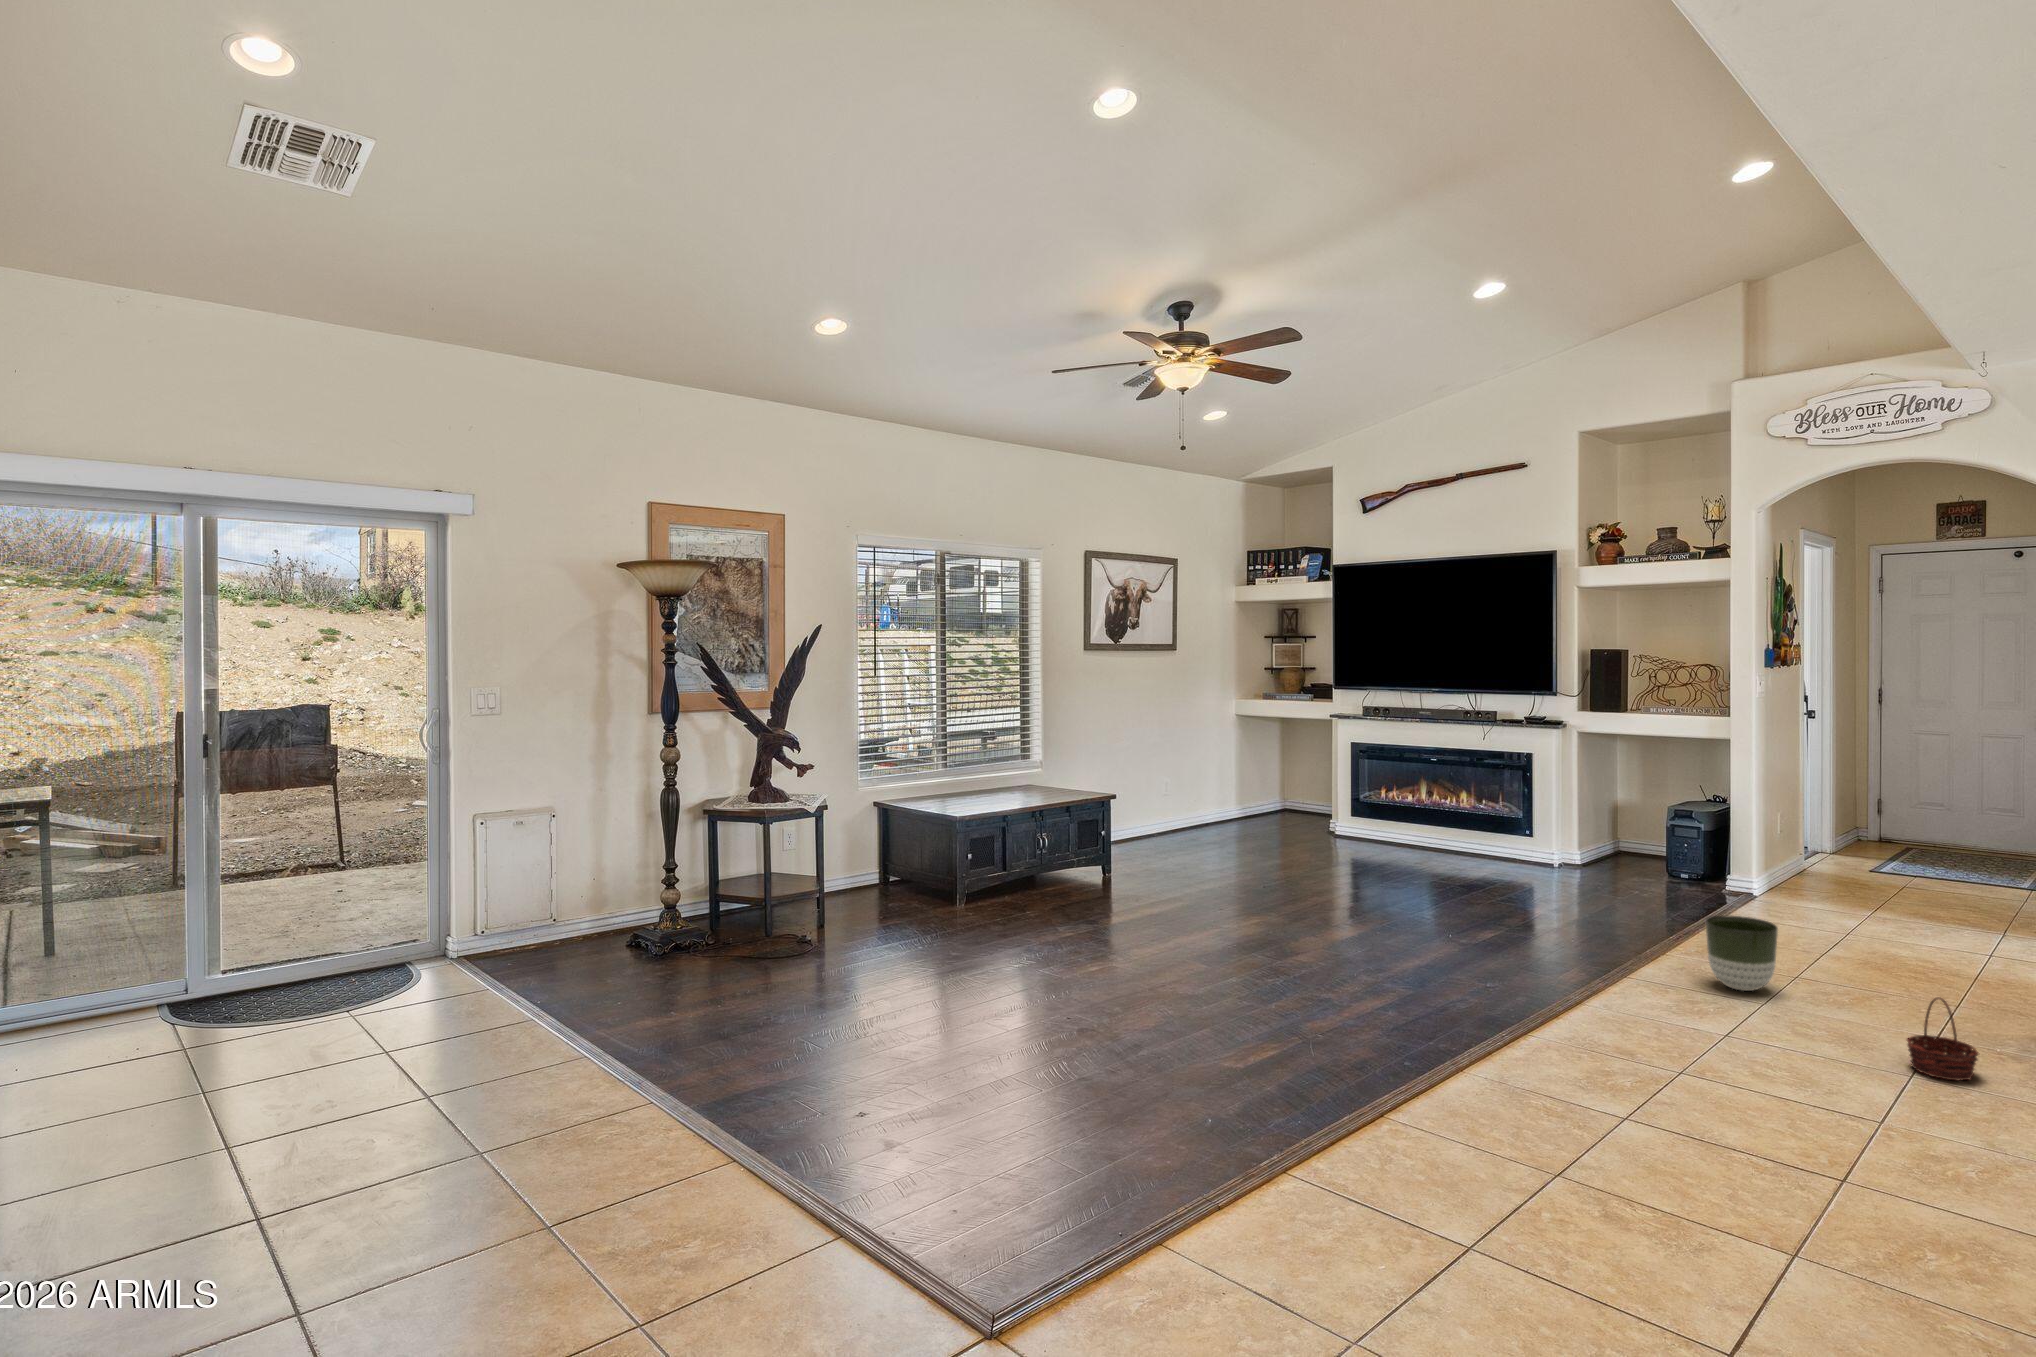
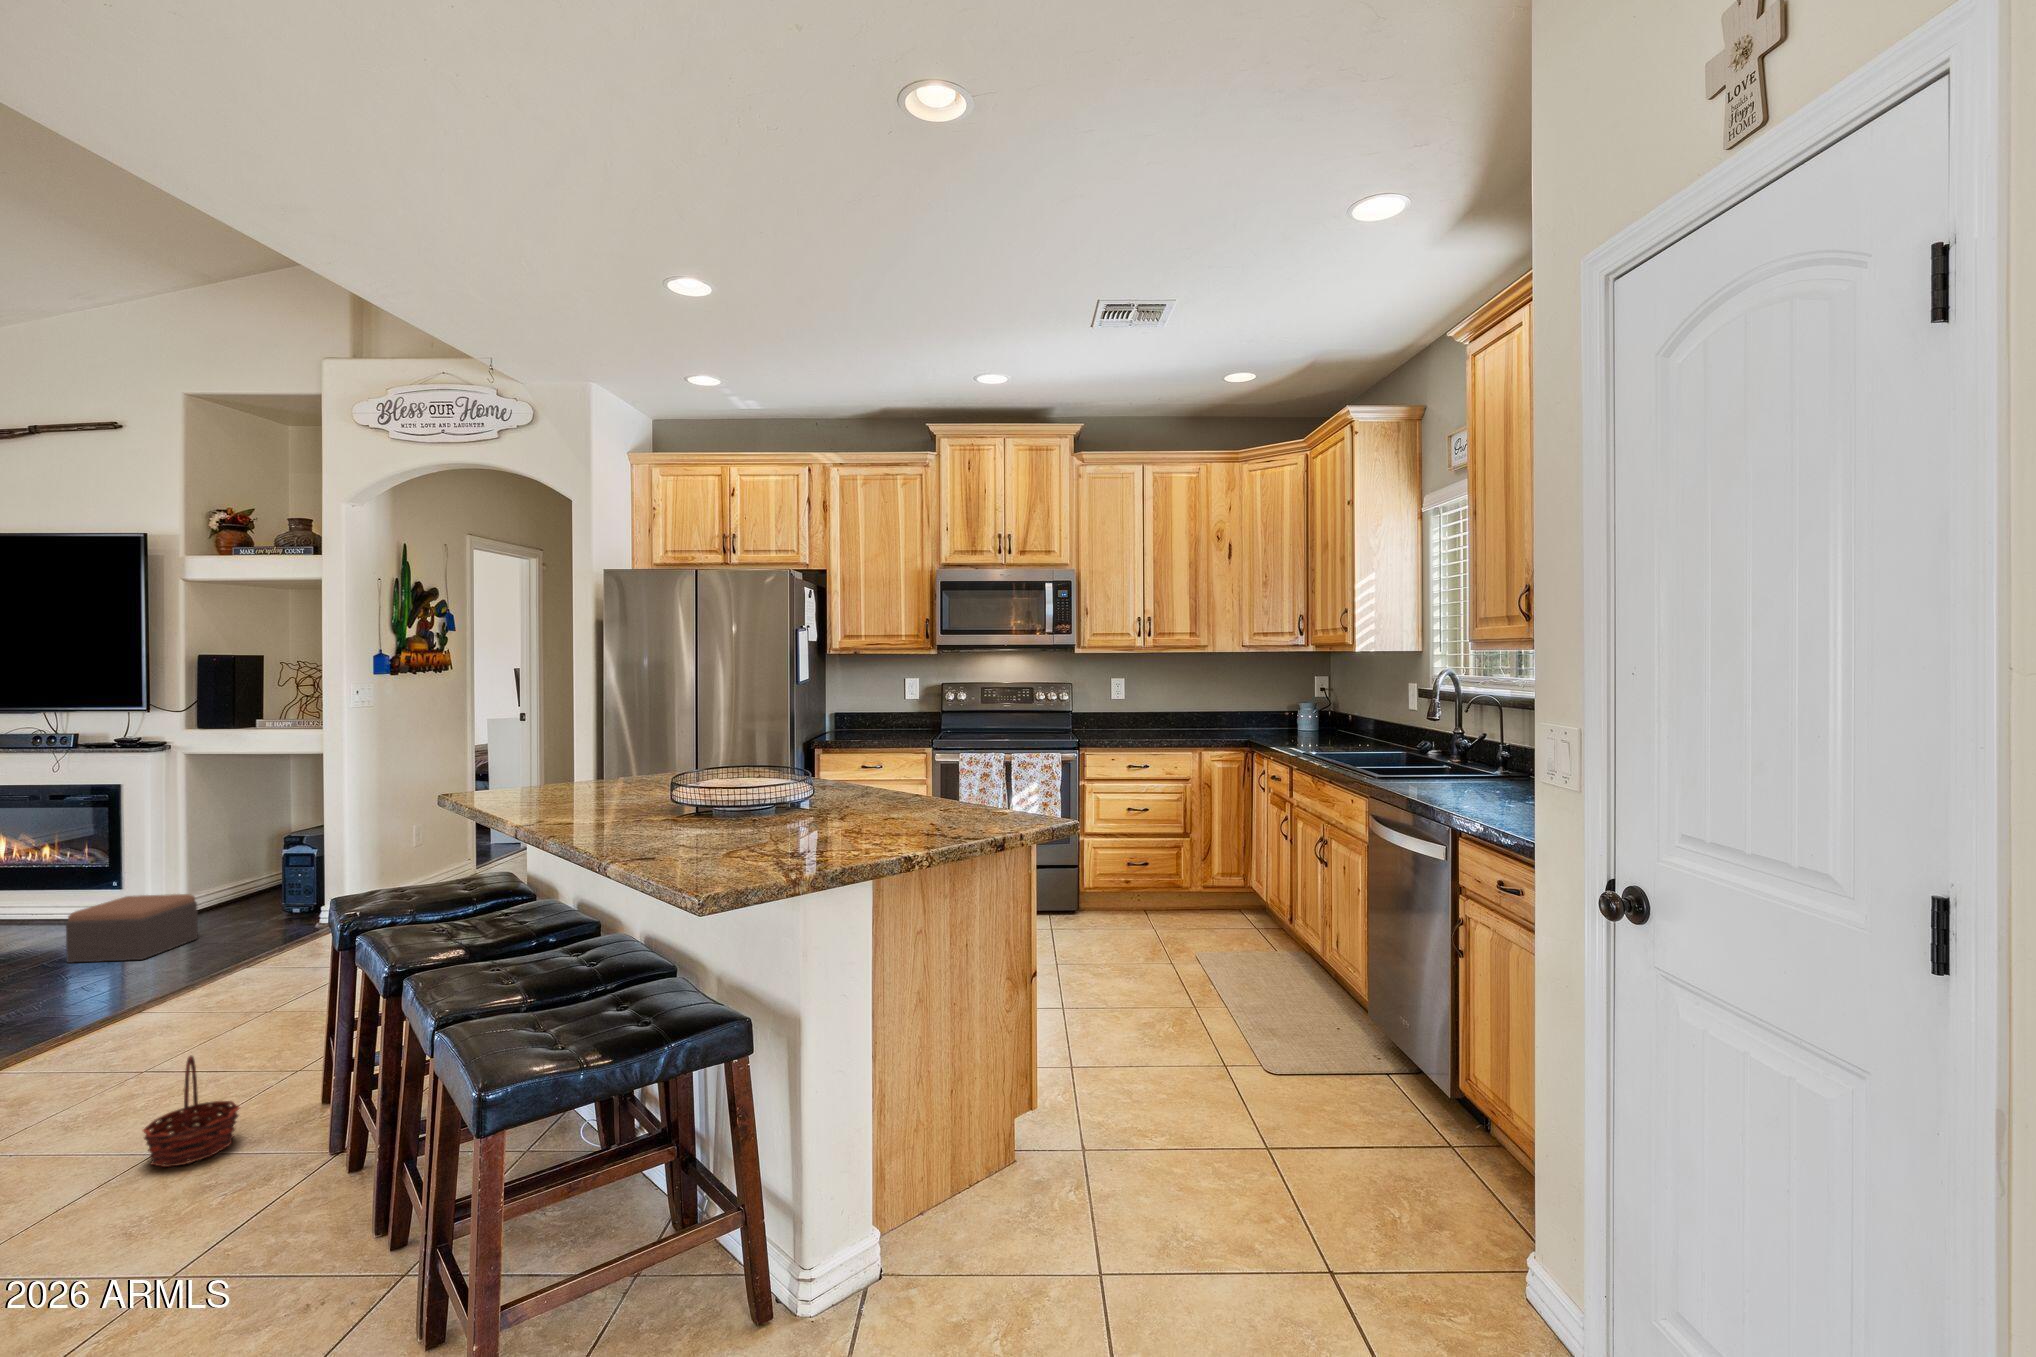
footstool: none [1553,846,1628,900] -> present [66,894,198,963]
planter: present [1706,916,1778,991] -> none [39,973,152,1078]

